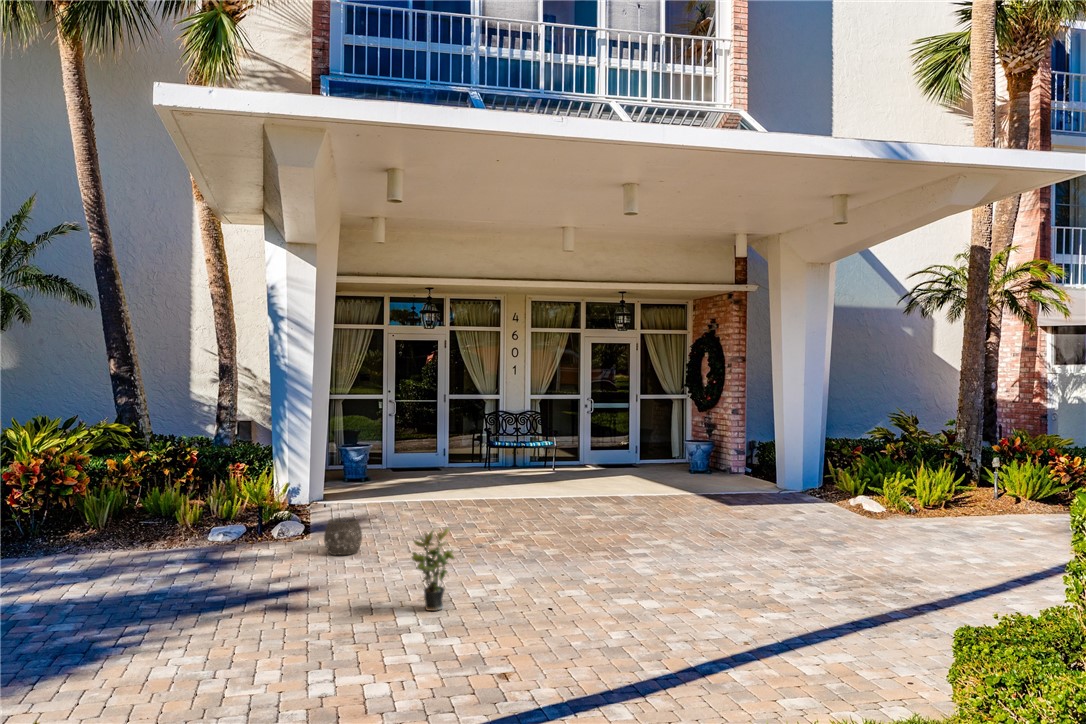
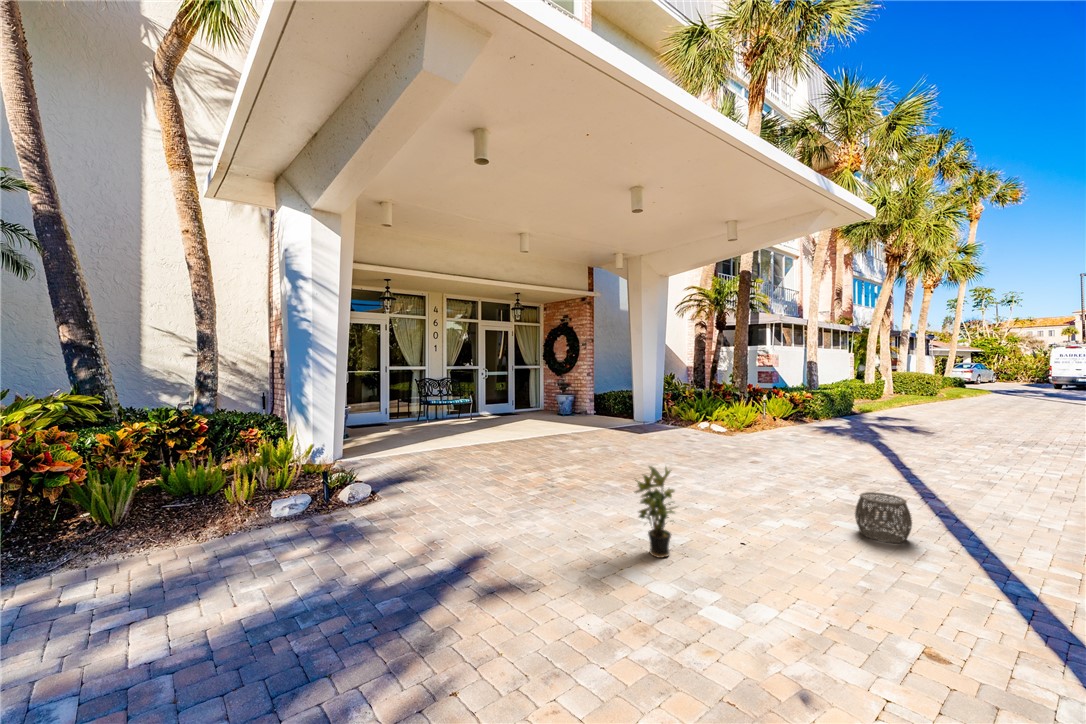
woven basket: present [324,518,362,555] -> present [855,492,912,543]

